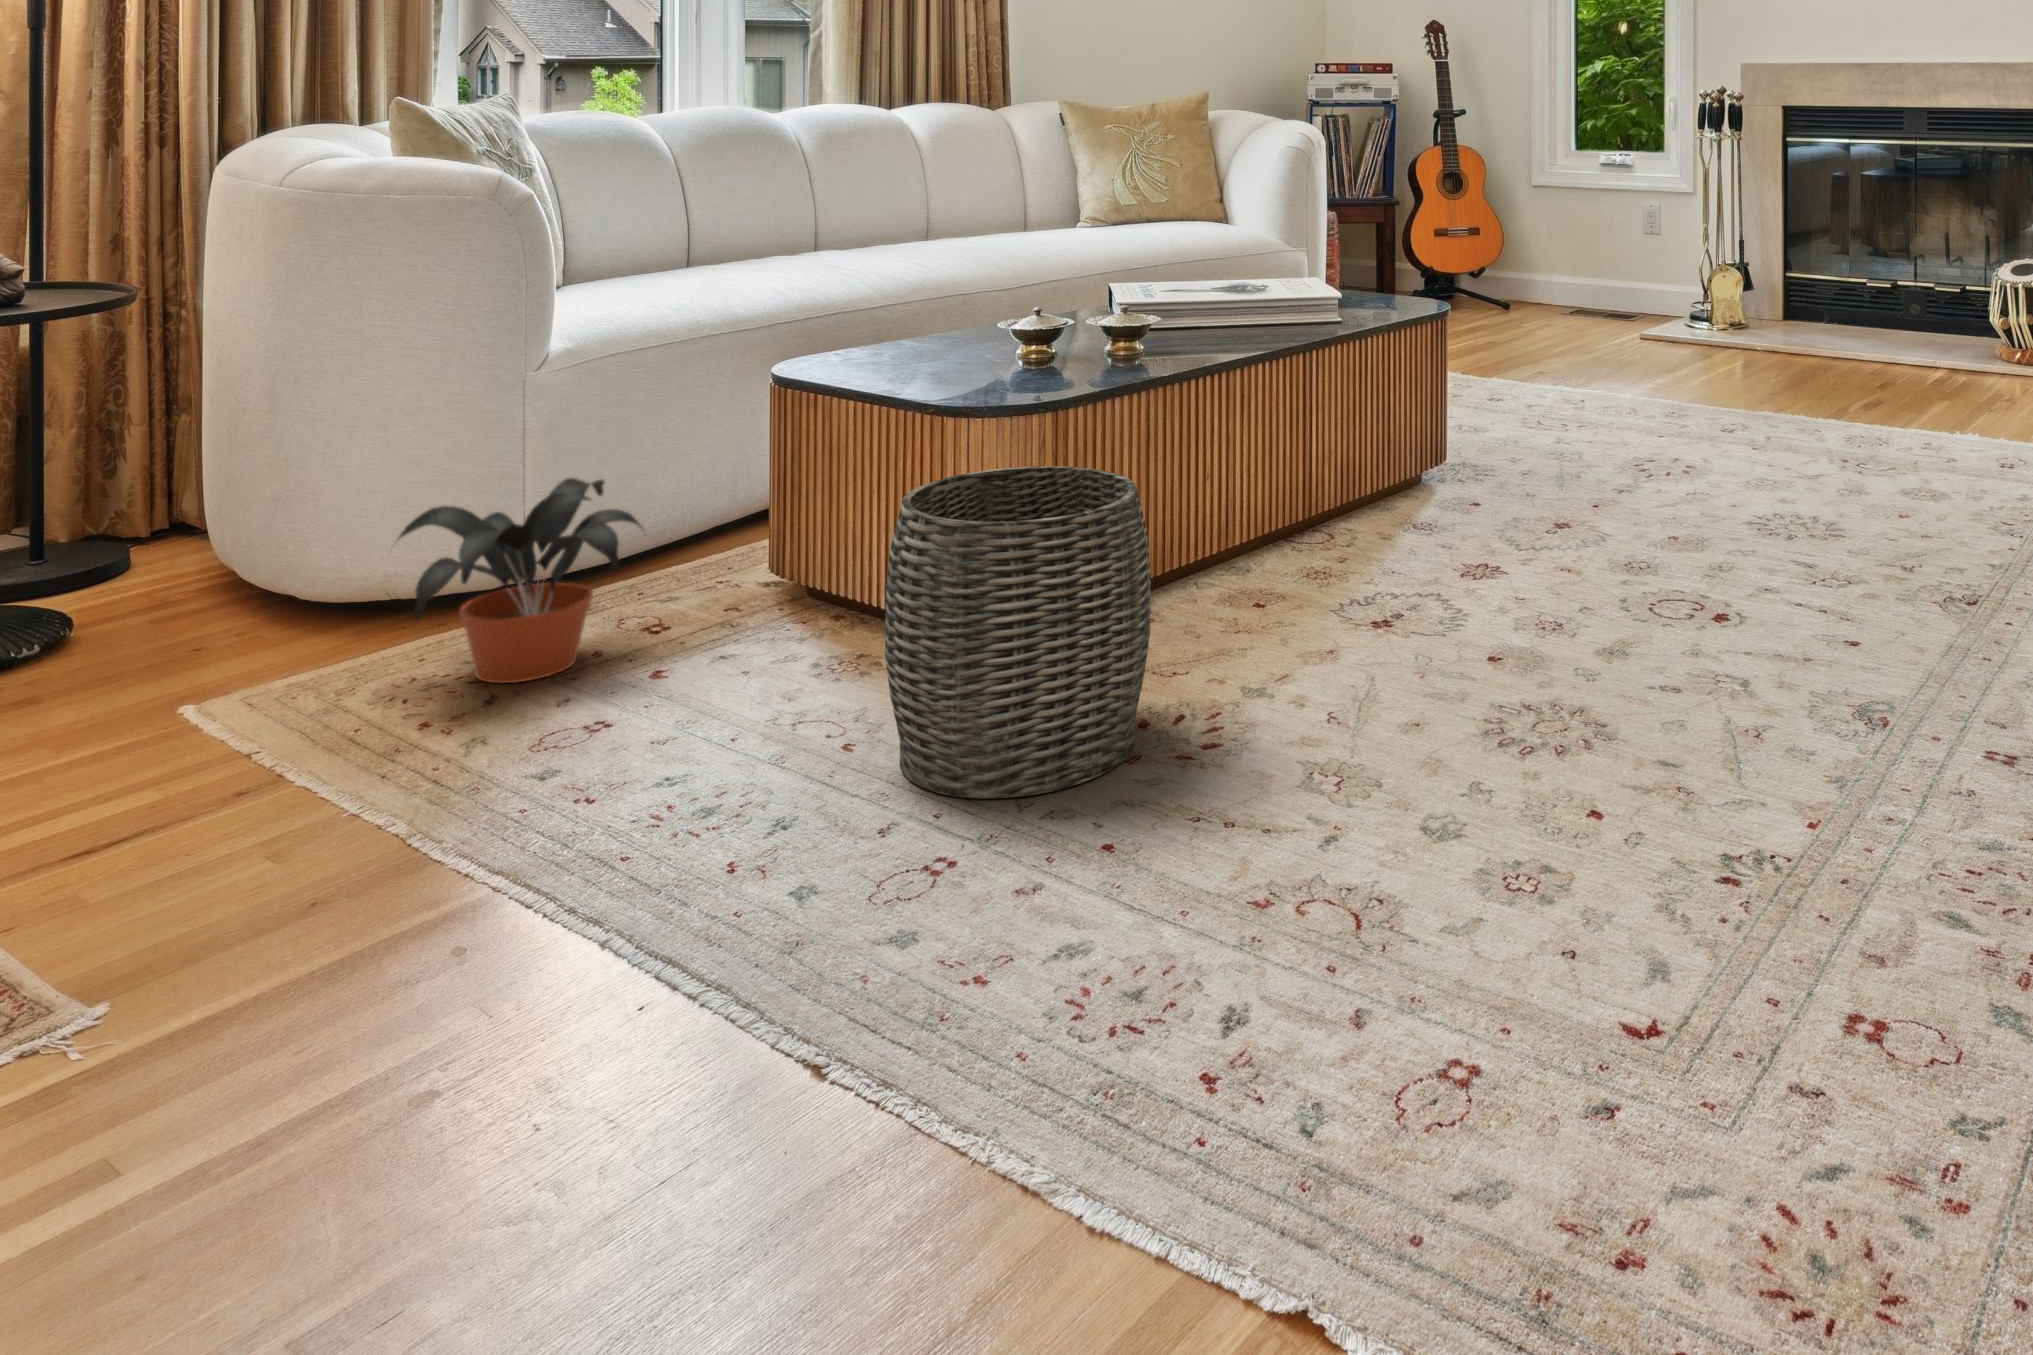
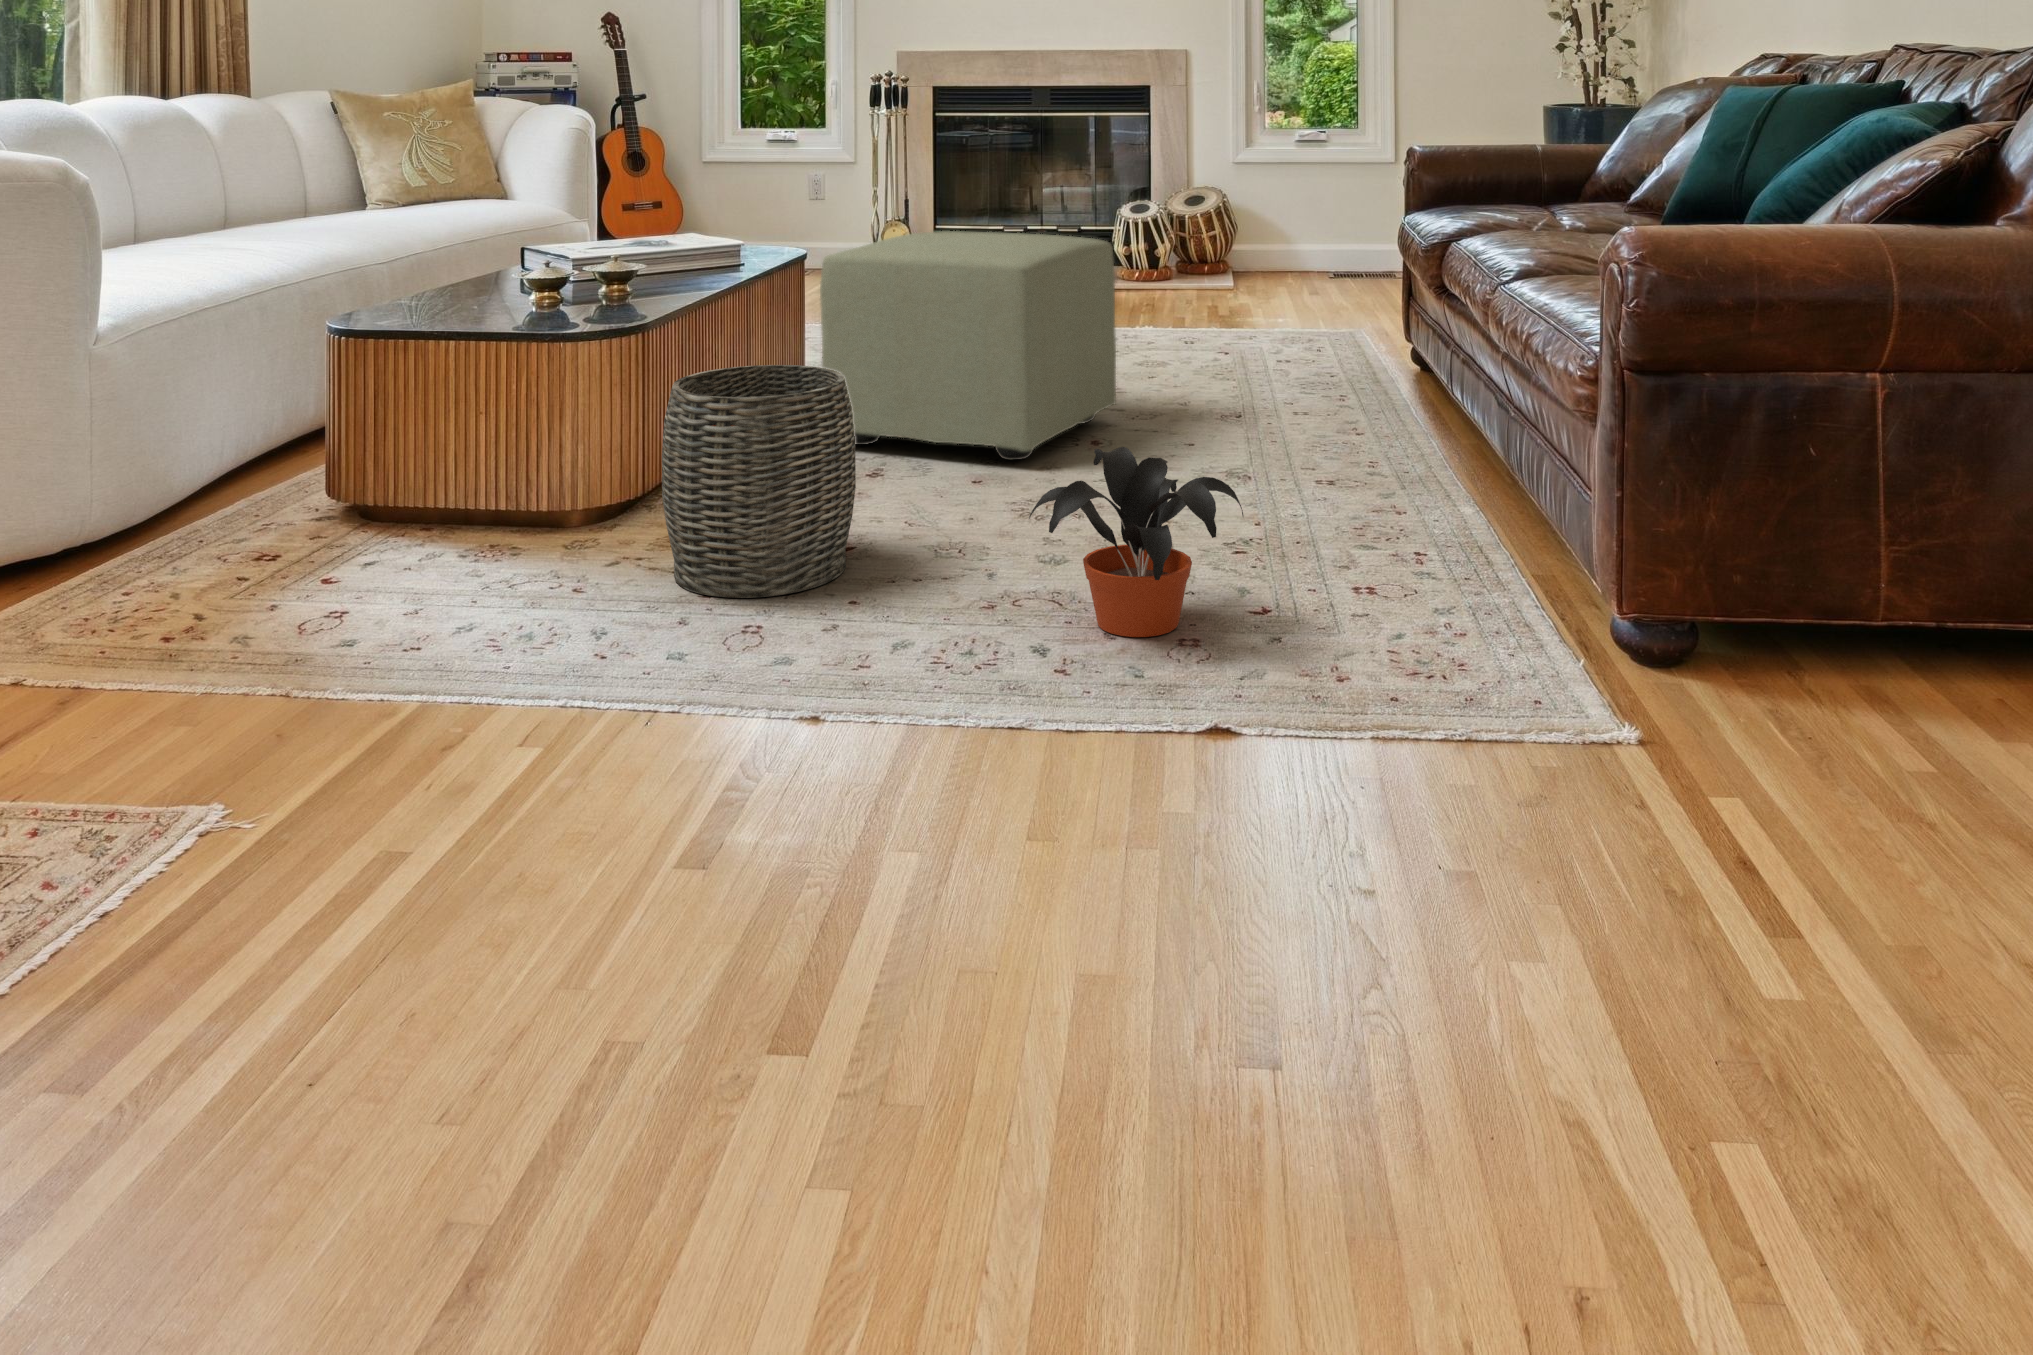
ottoman: none [1339,295,1754,625] -> present [820,231,1116,460]
potted plant: present [399,478,644,683] -> present [1029,447,1243,637]

